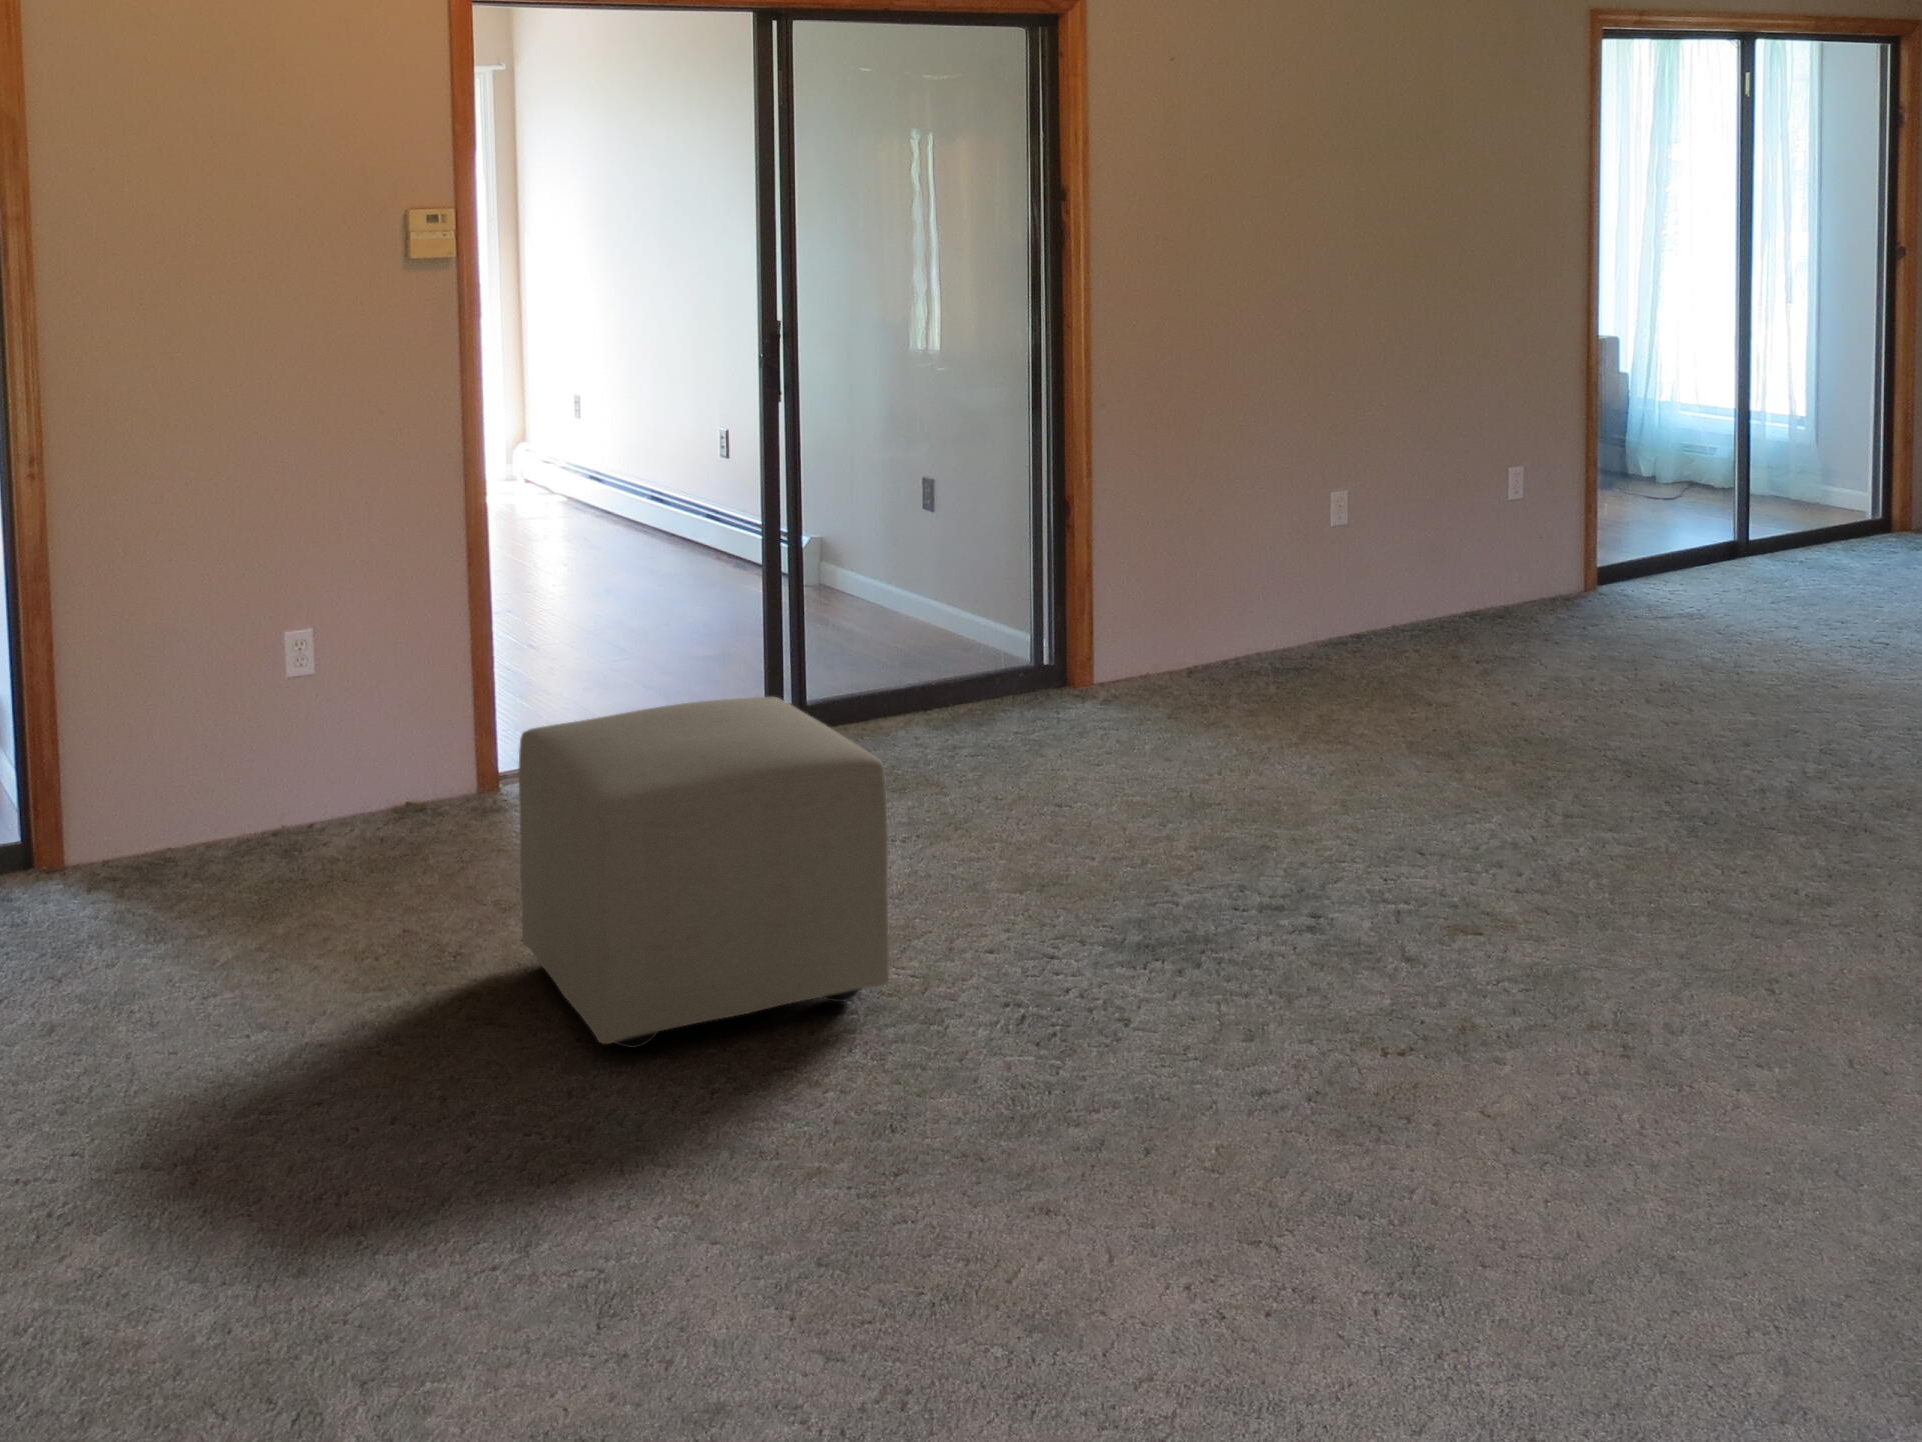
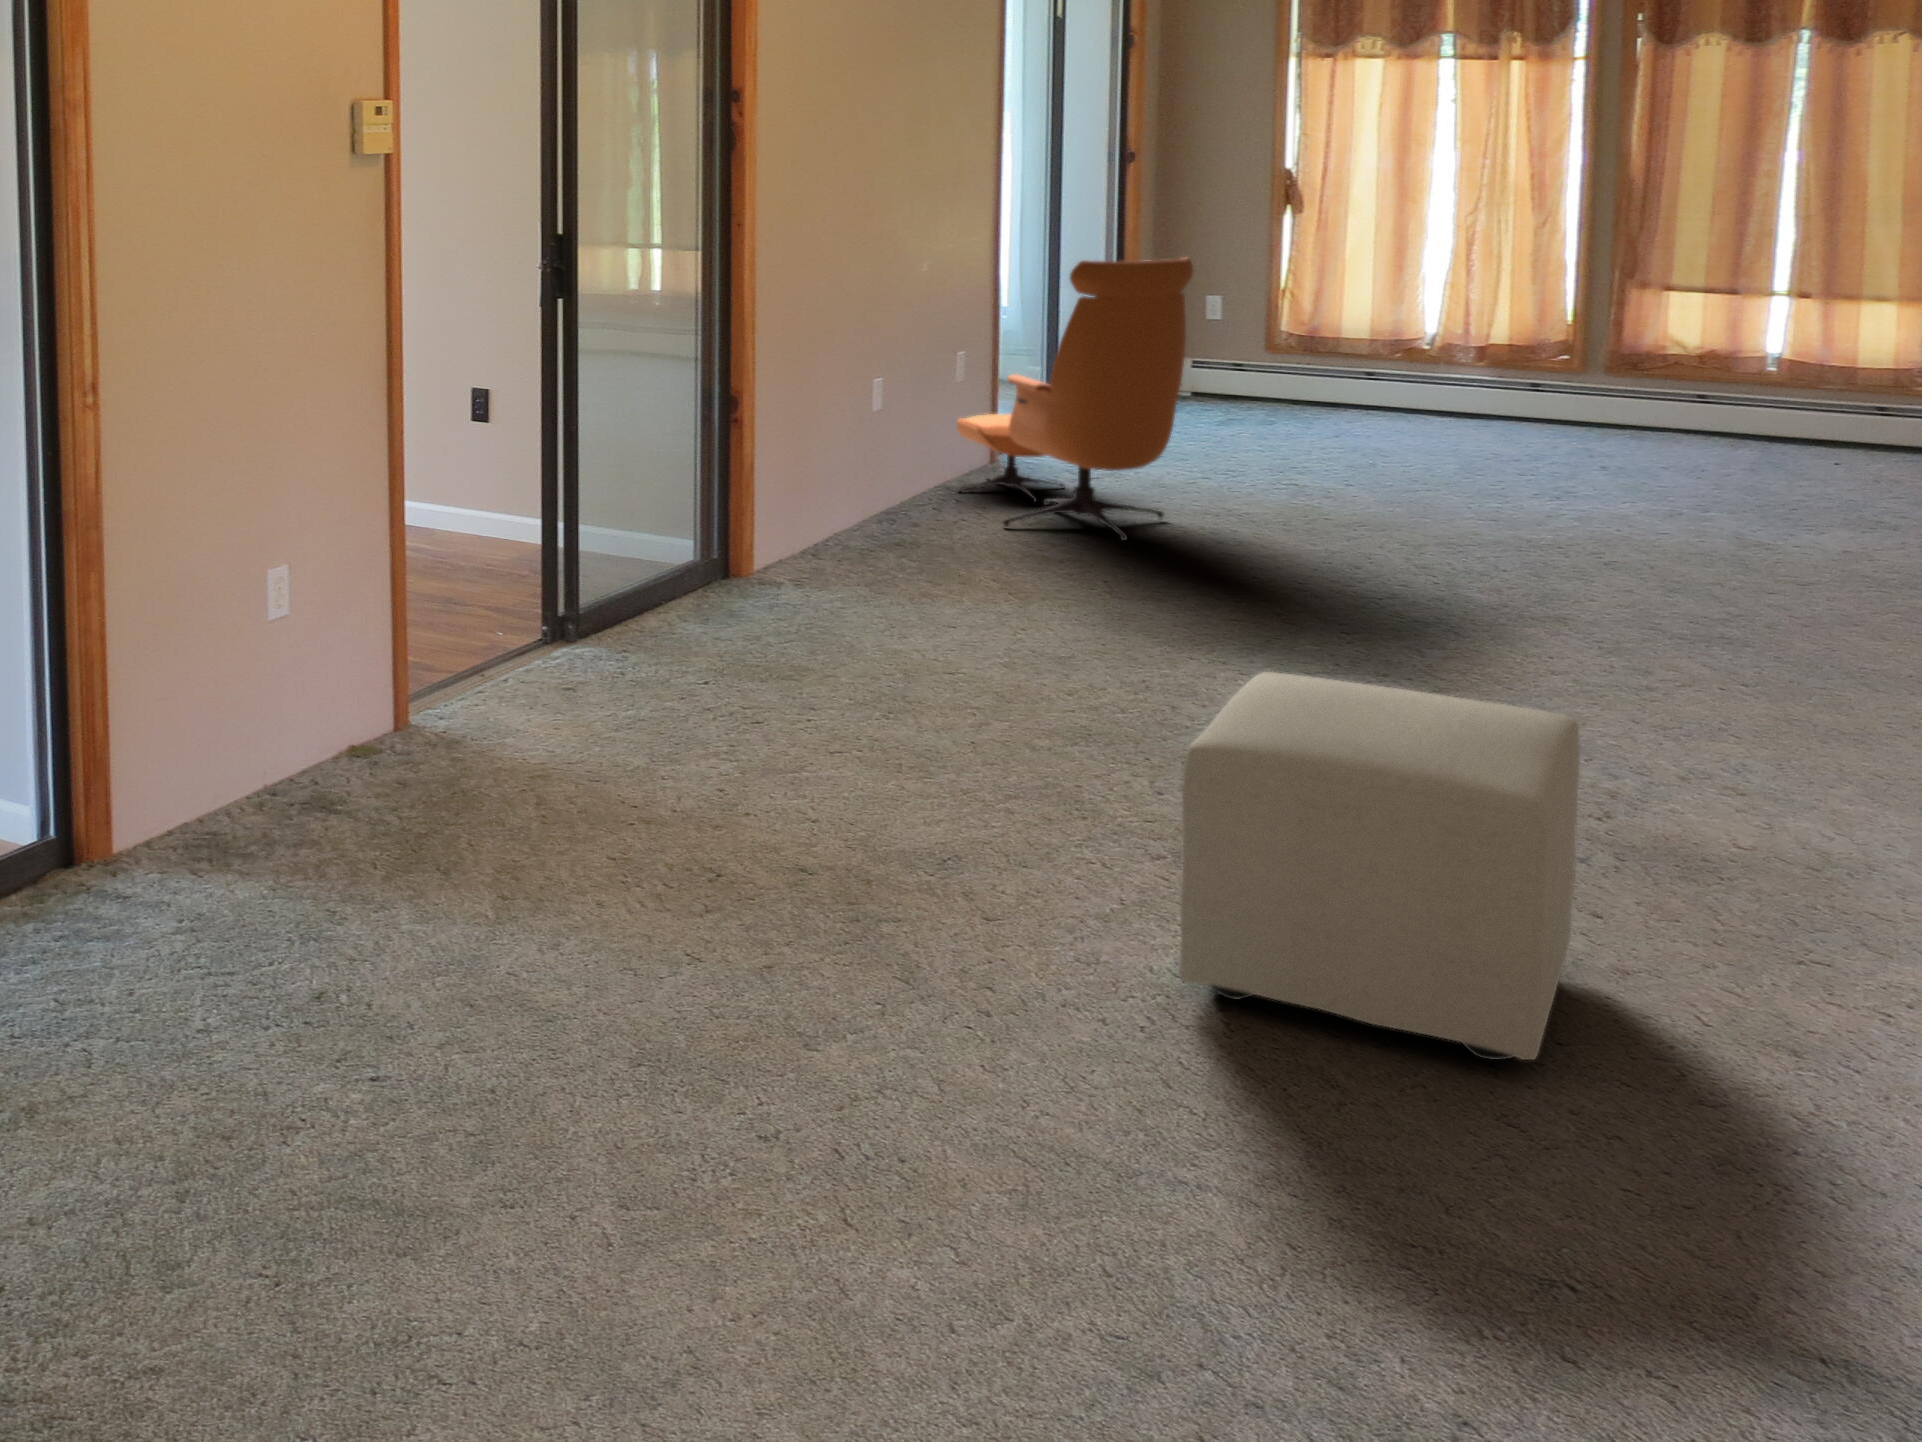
lounge chair: none [1396,343,1582,646] -> present [957,257,1193,541]

